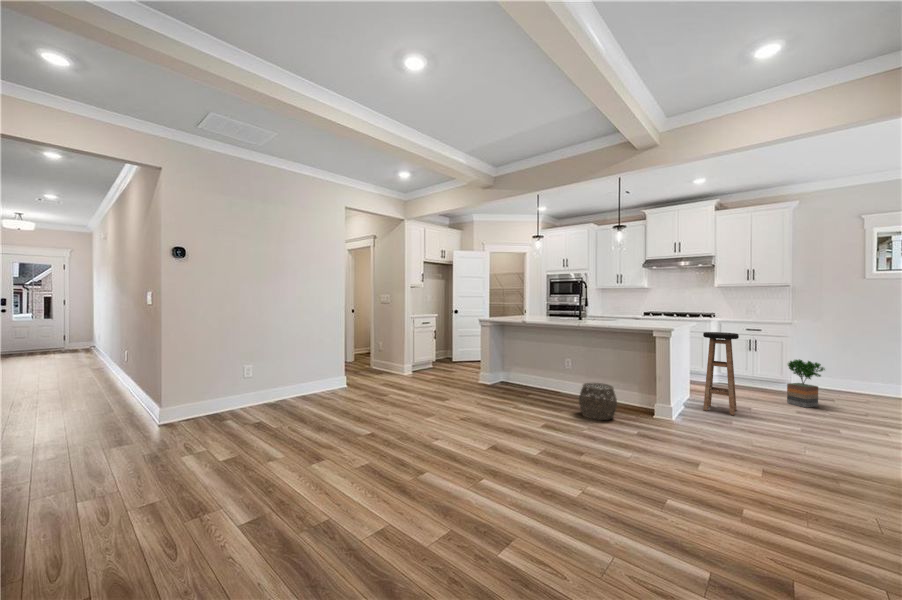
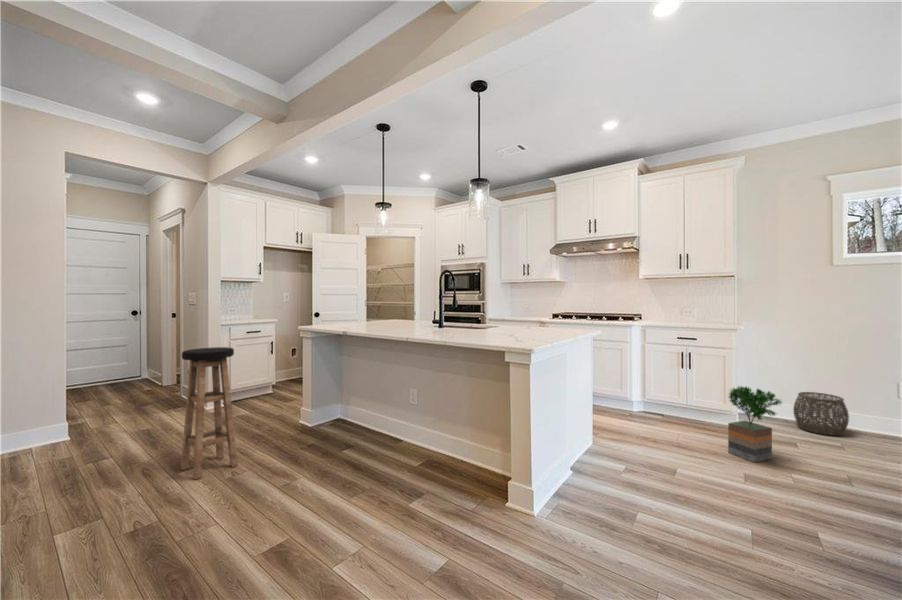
bar stool: present [703,332,739,415] -> present [181,347,238,479]
woven basket: present [579,383,617,420] -> present [793,392,849,436]

